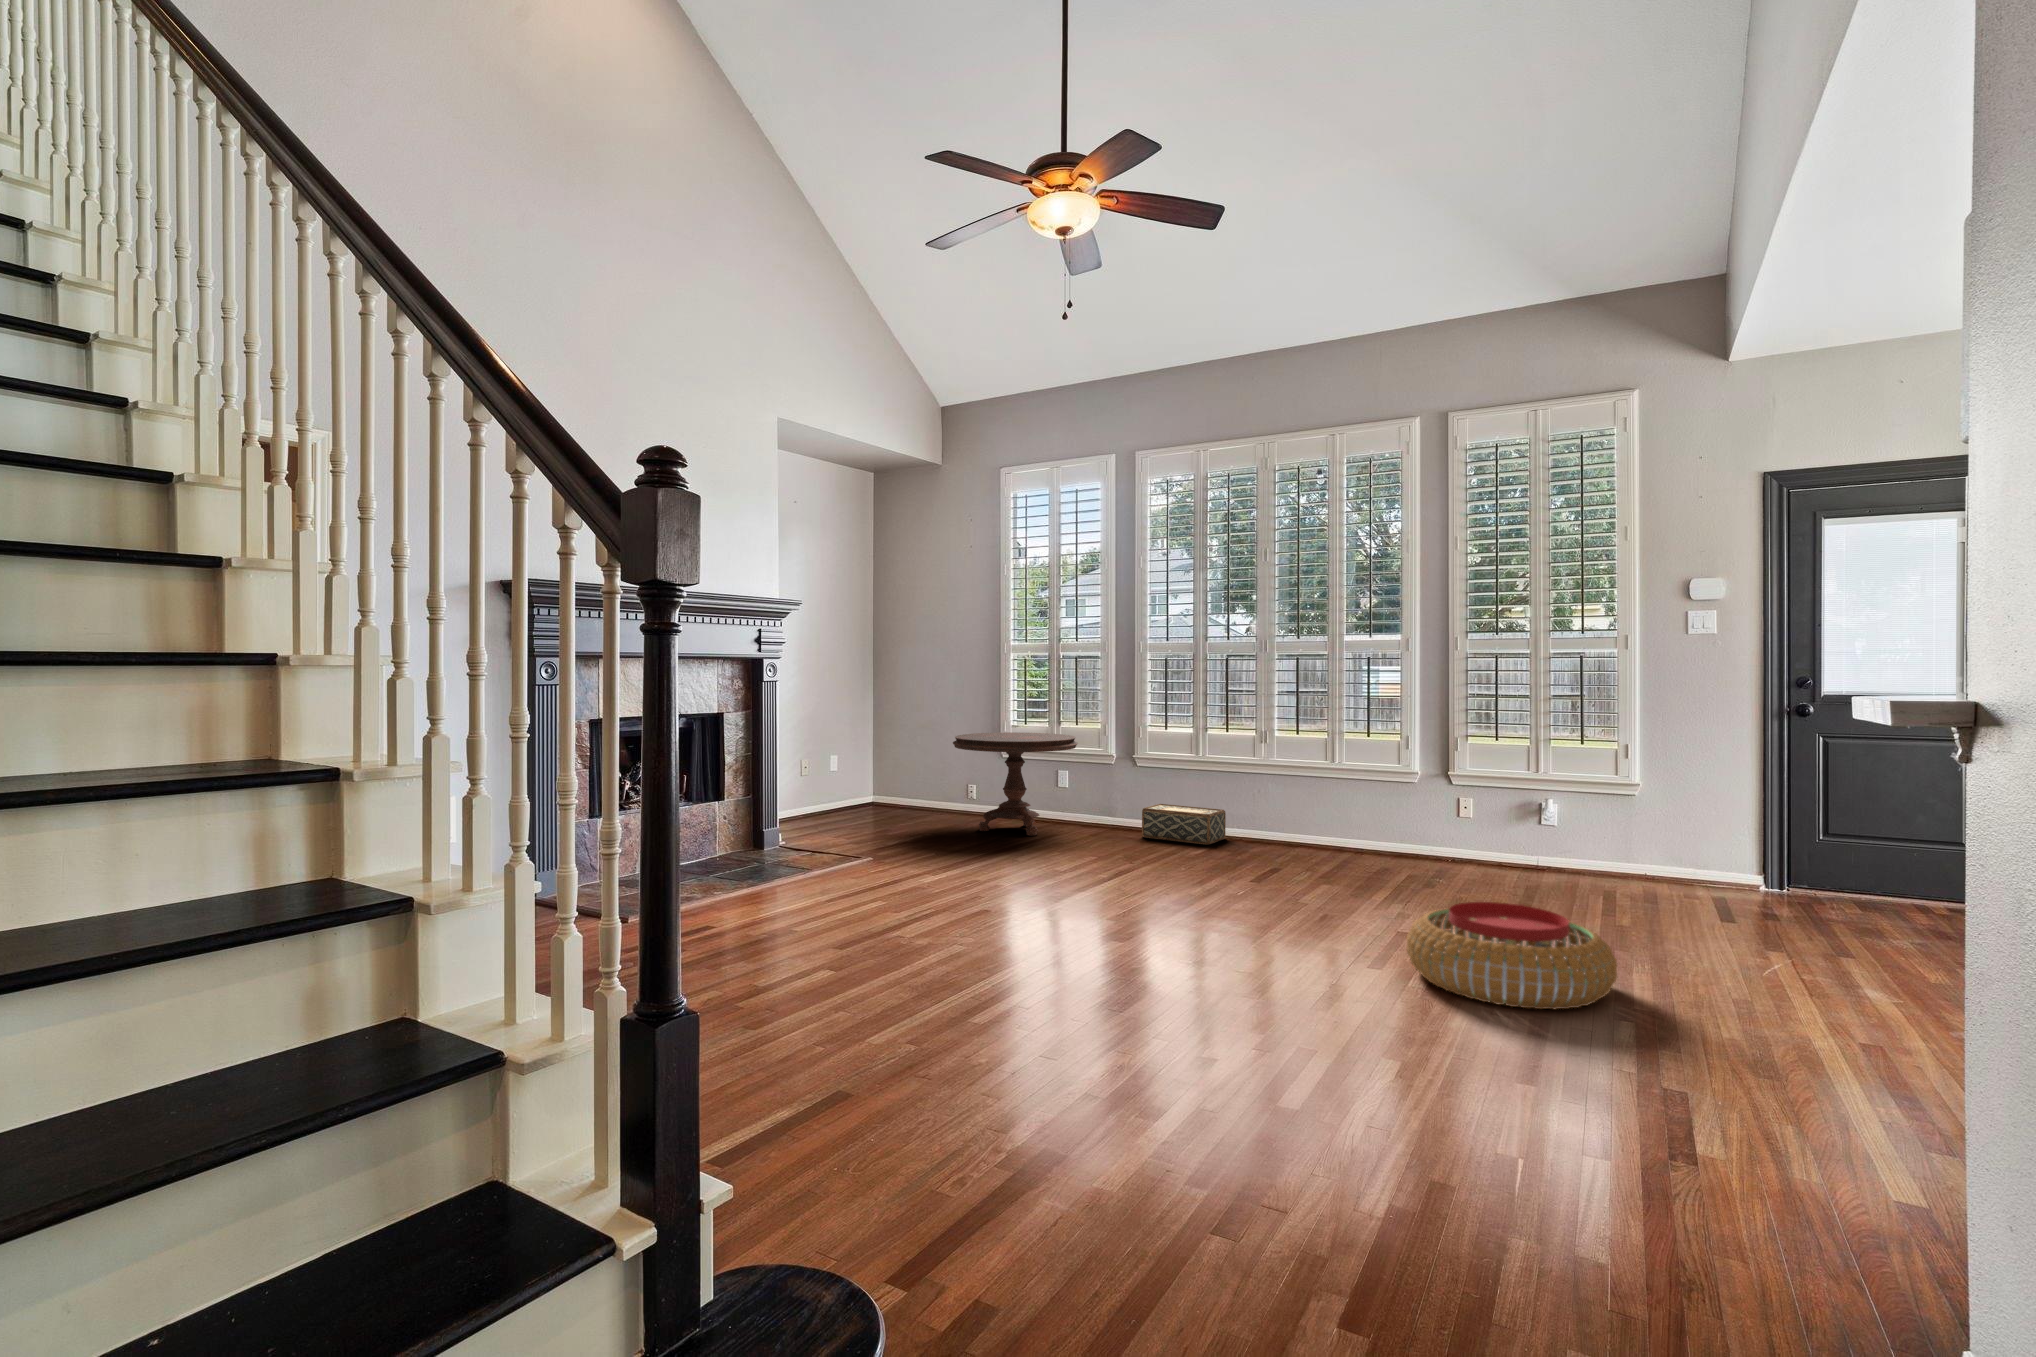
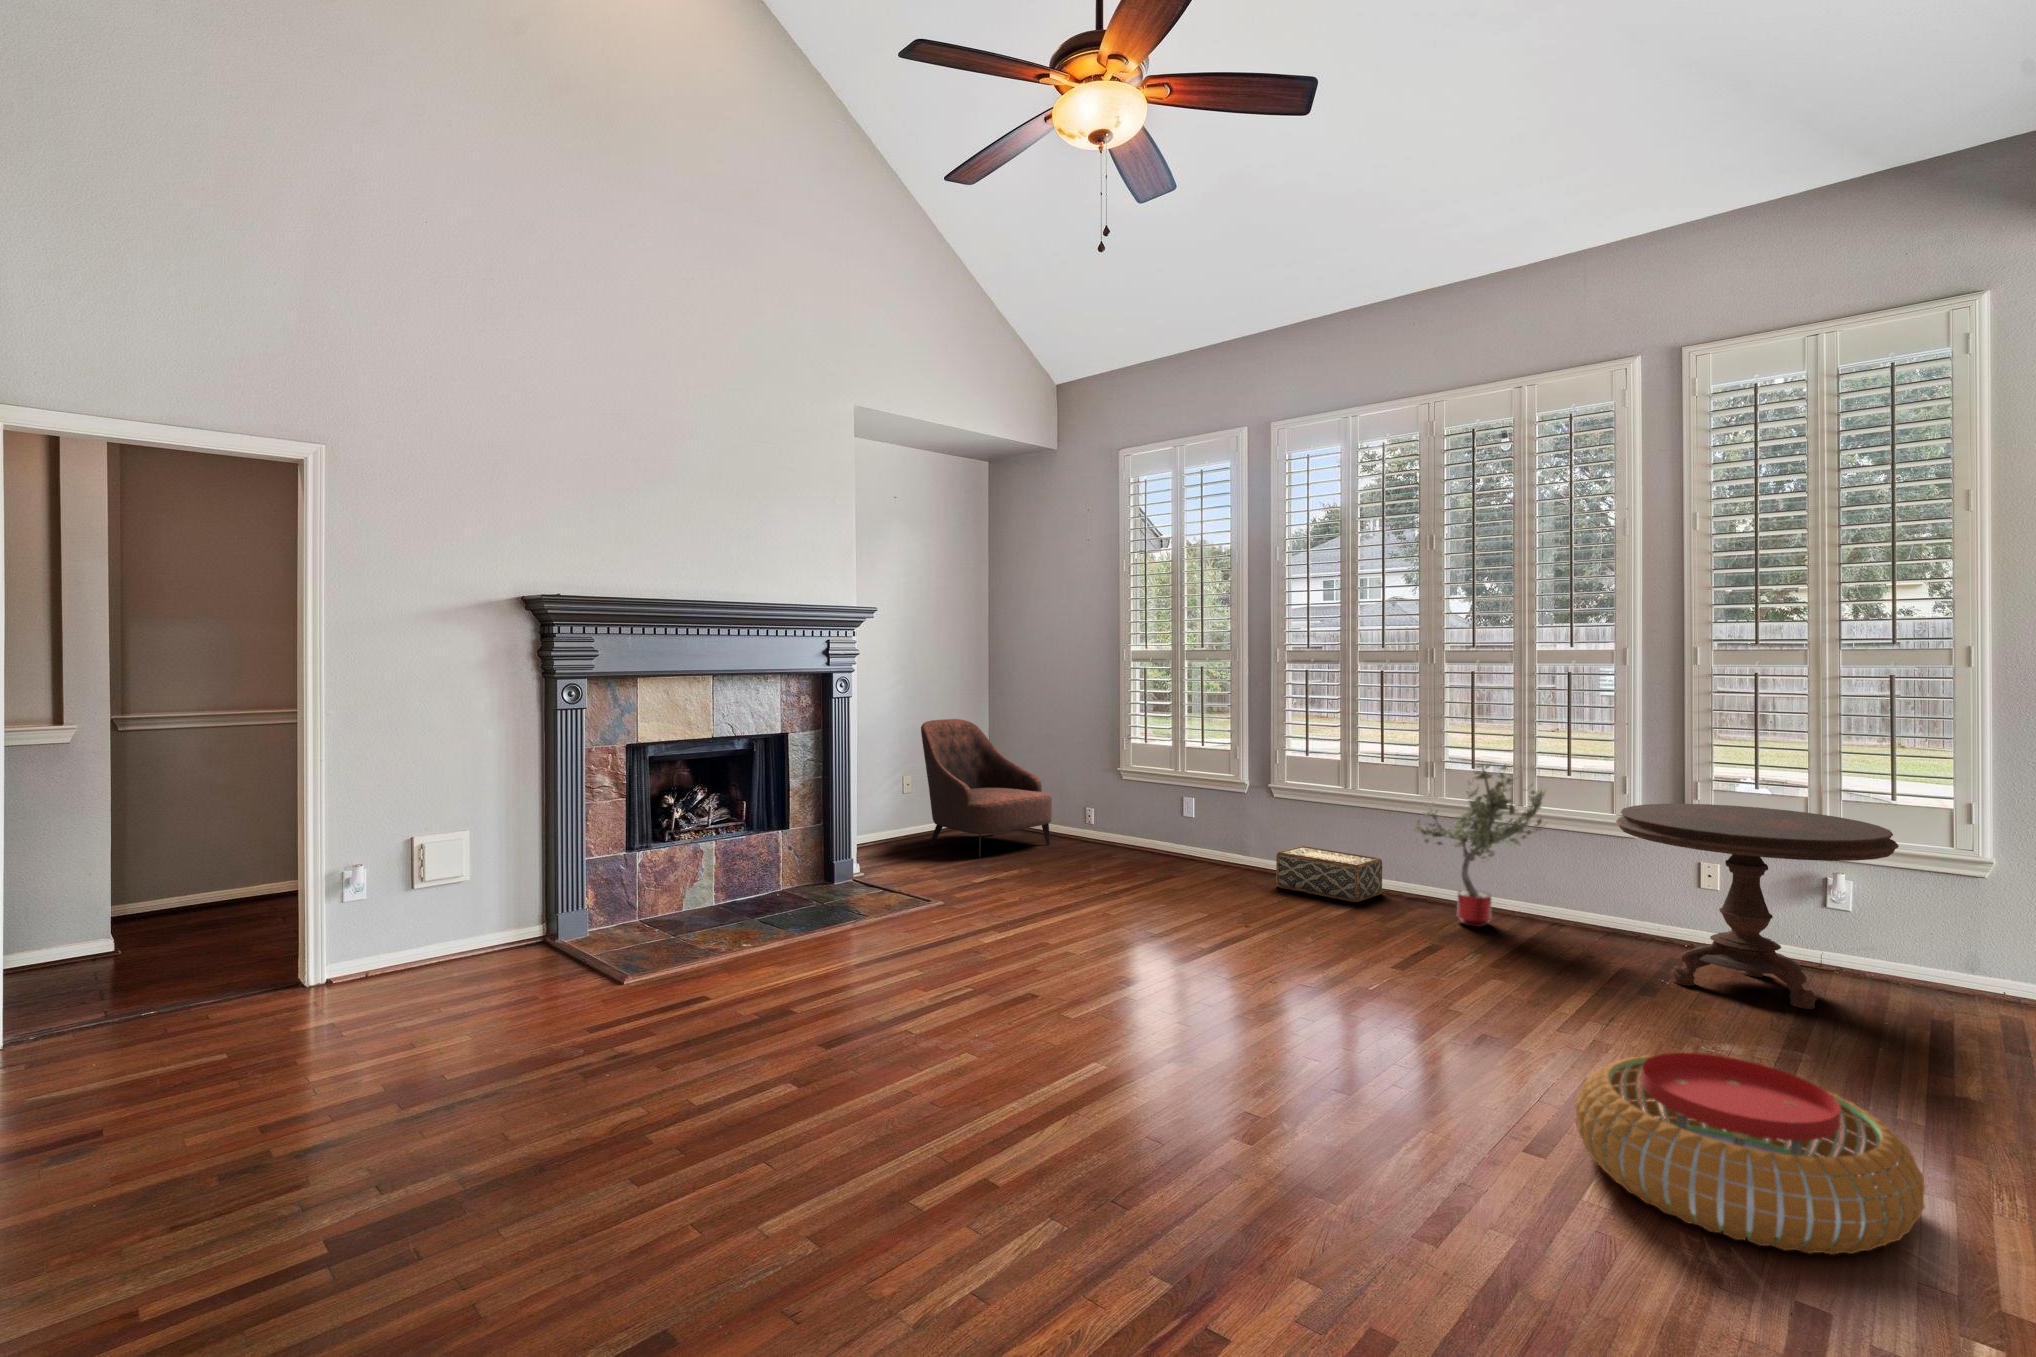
armchair: none [821,706,940,826] -> present [921,719,1052,858]
potted tree: none [1251,728,1354,856] -> present [1414,765,1546,927]
side table: present [953,732,1078,836] -> present [1616,804,1899,1009]

